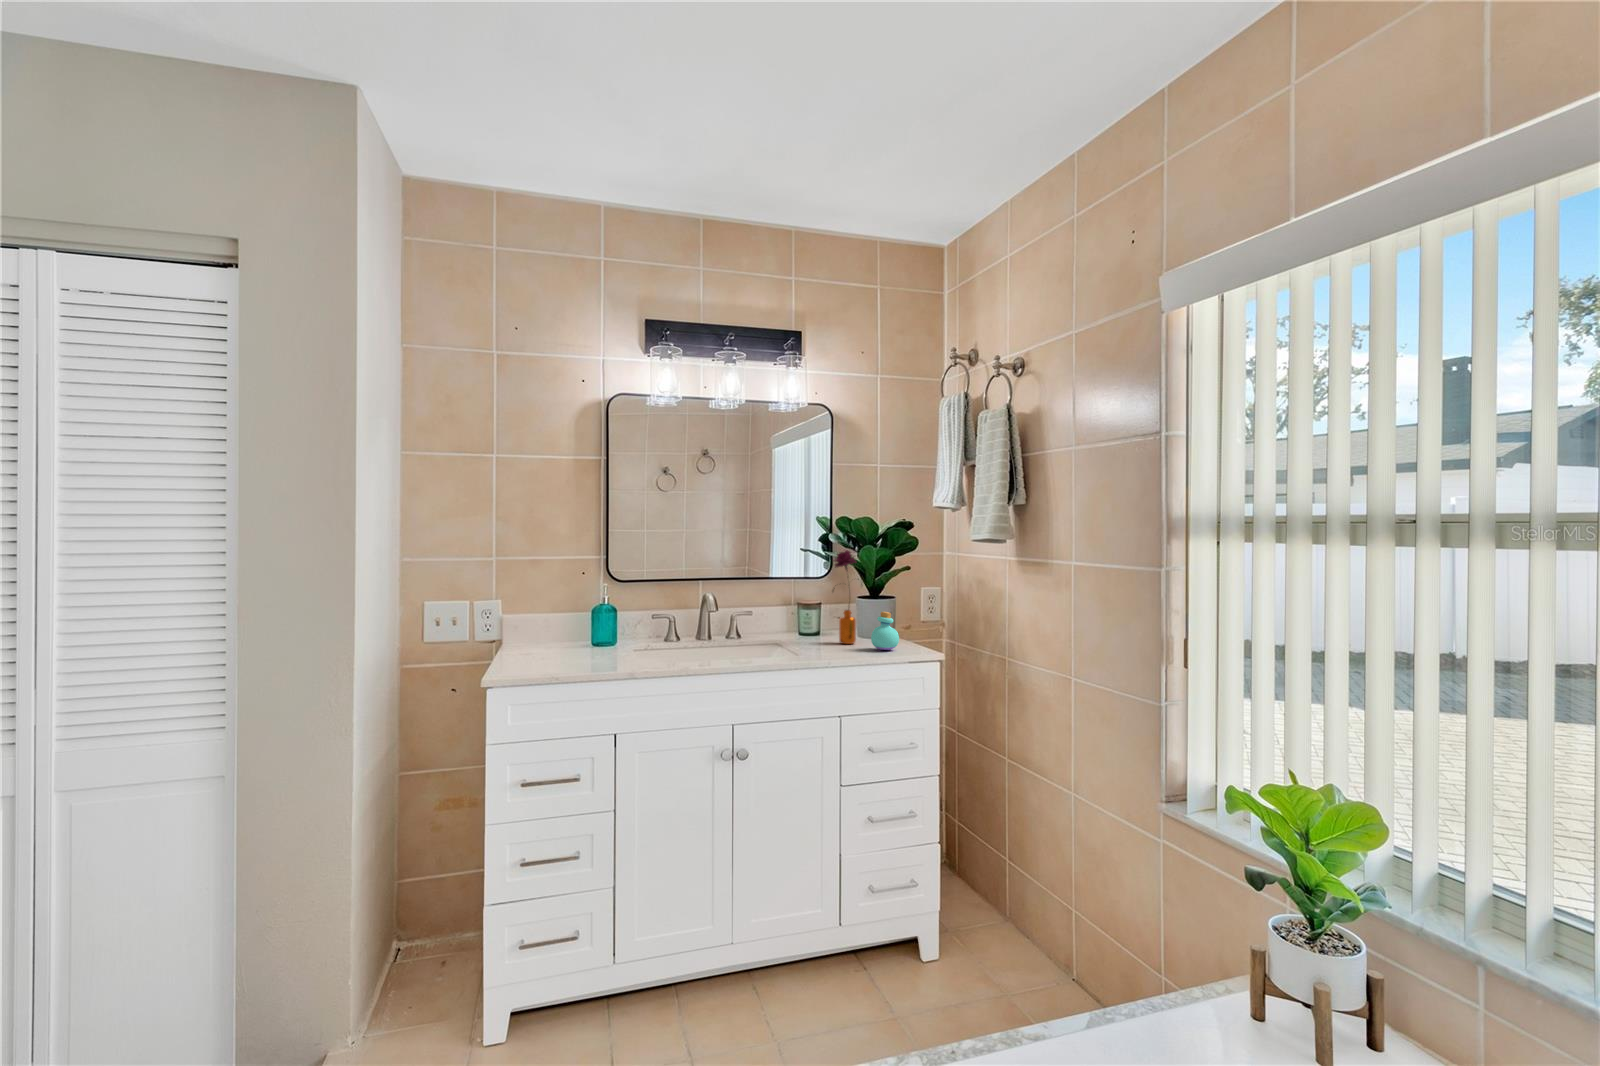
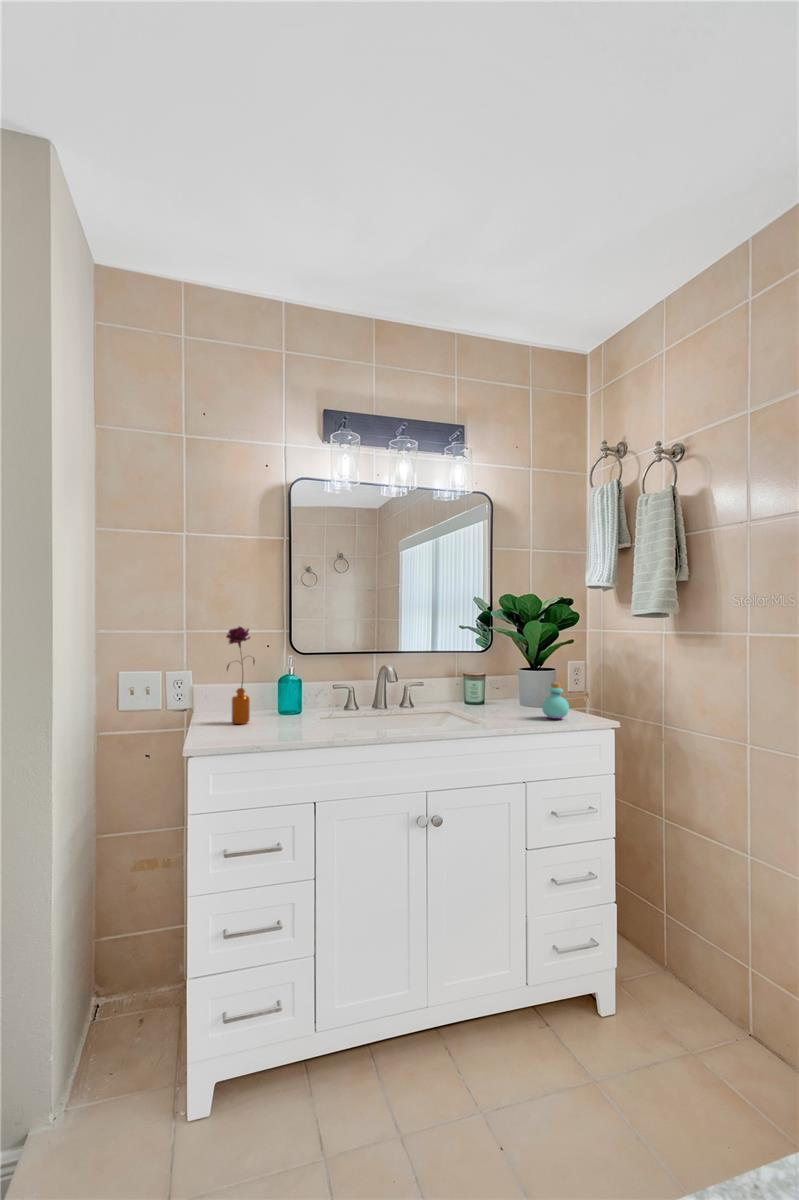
flower: present [834,550,857,644] -> present [226,627,255,724]

